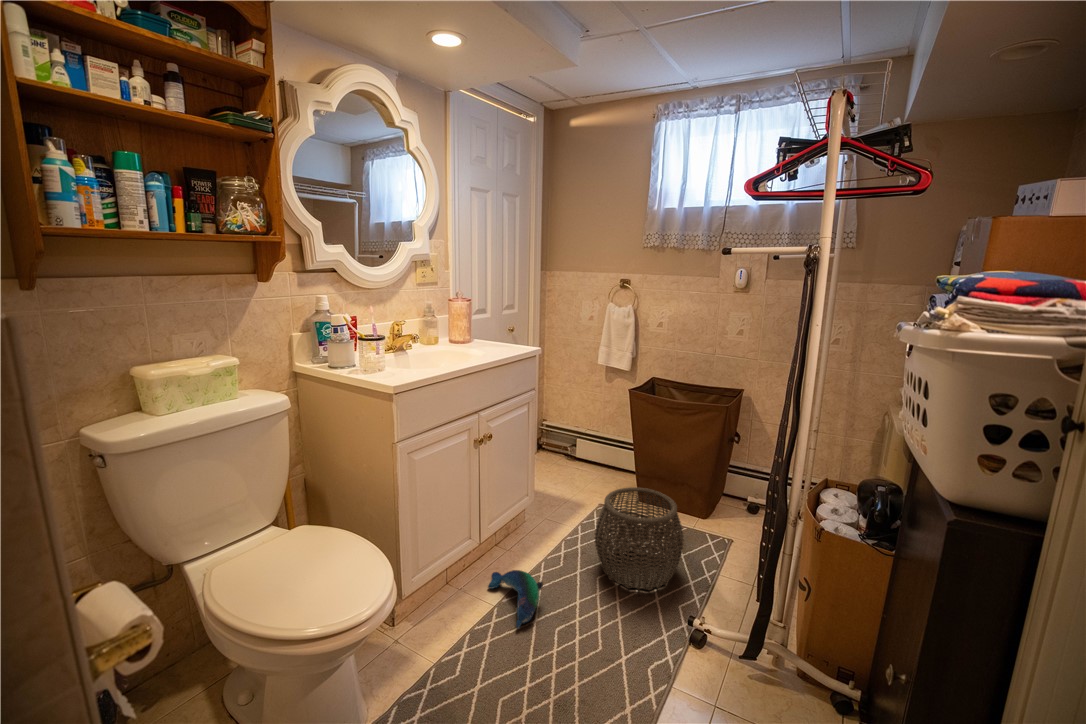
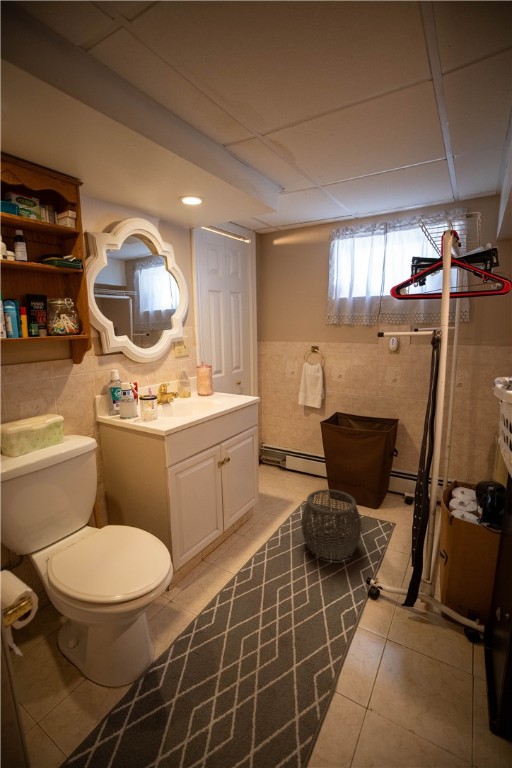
plush toy: present [488,570,543,629] -> none [230,549,267,590]

